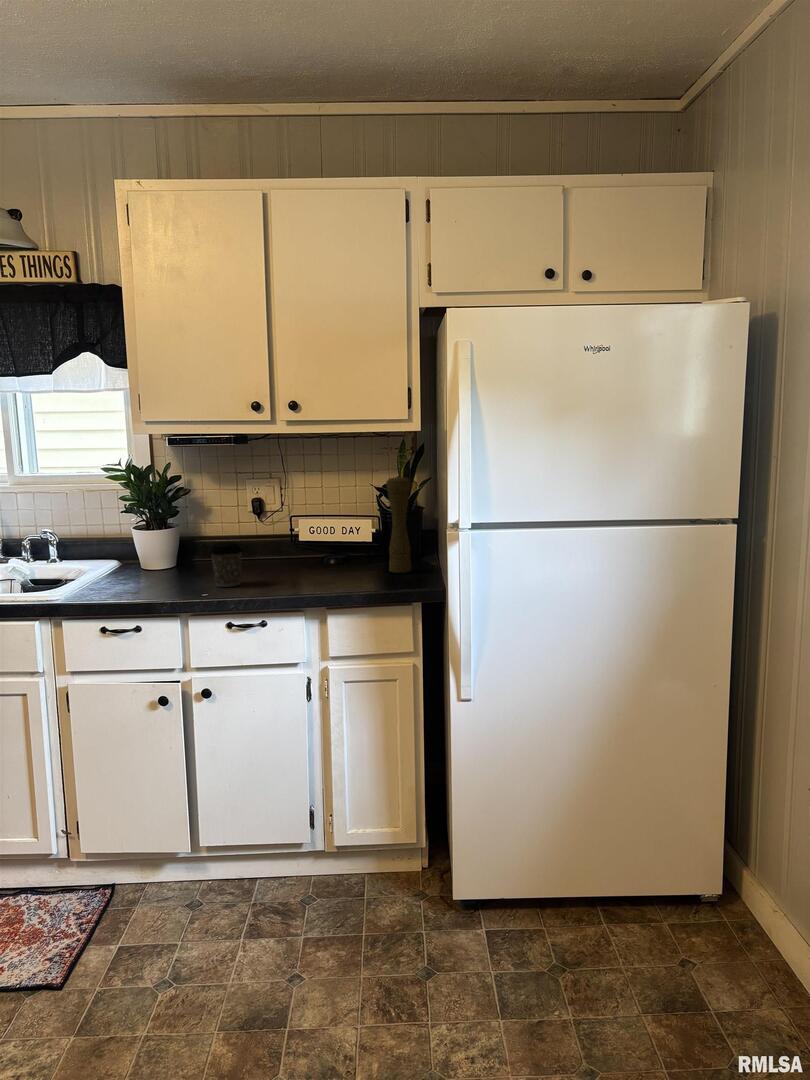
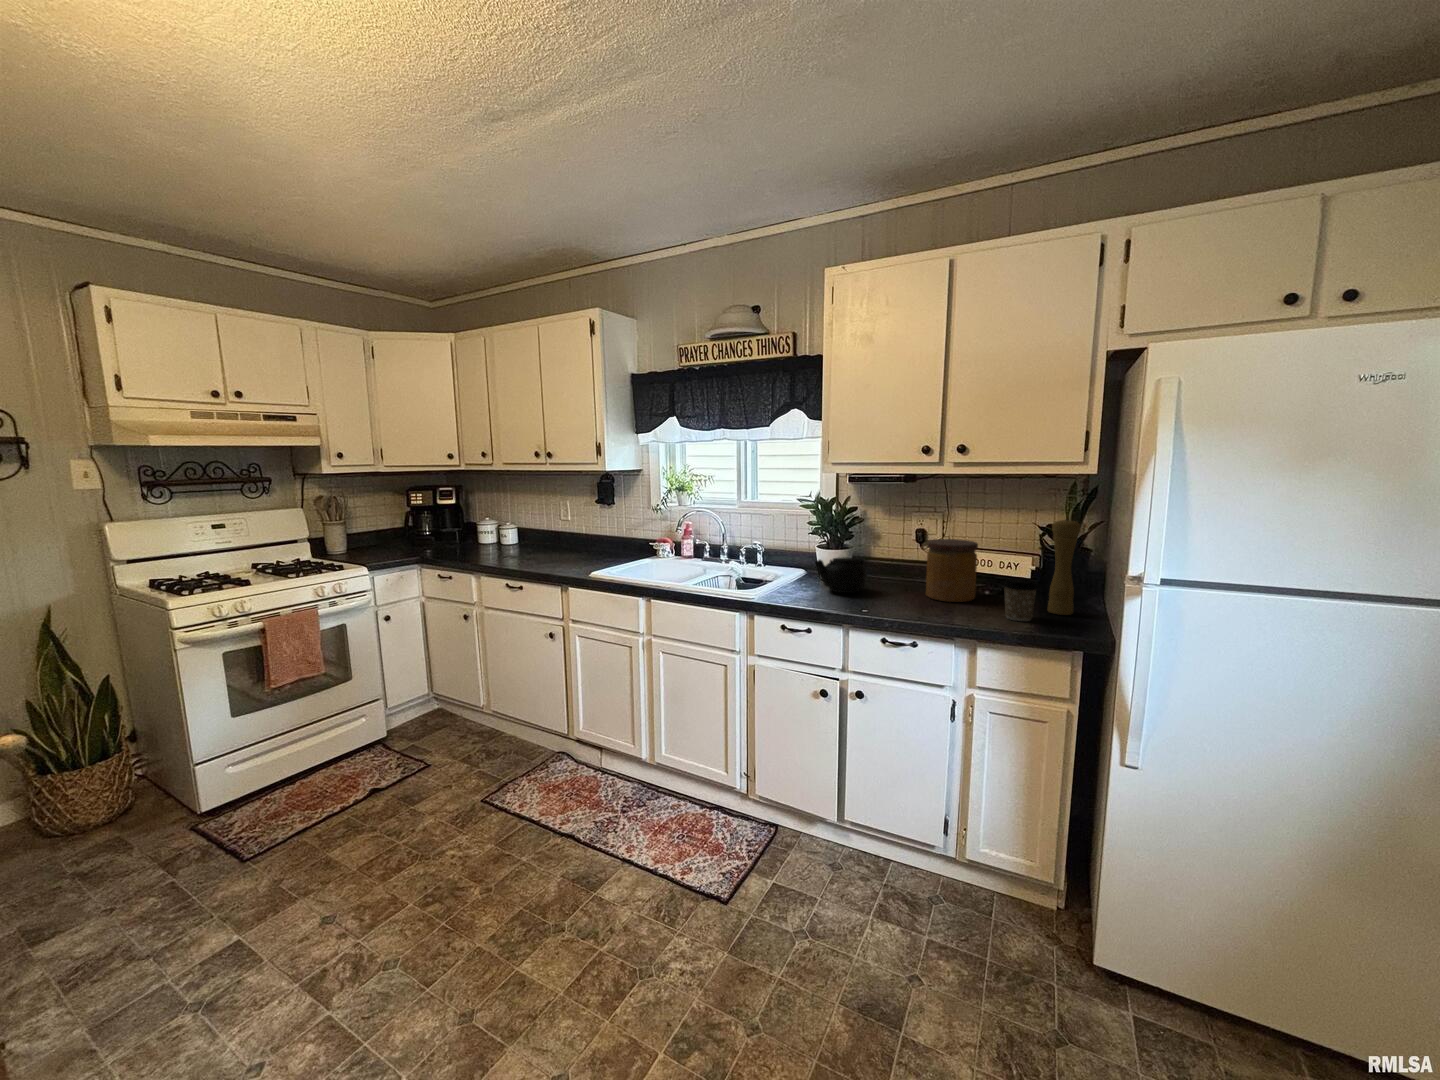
jar: none [267,506,321,574] -> present [926,539,978,602]
teapot: none [133,536,202,580] -> present [815,557,867,593]
coffee cup: present [210,543,242,587] -> present [1004,578,1038,621]

